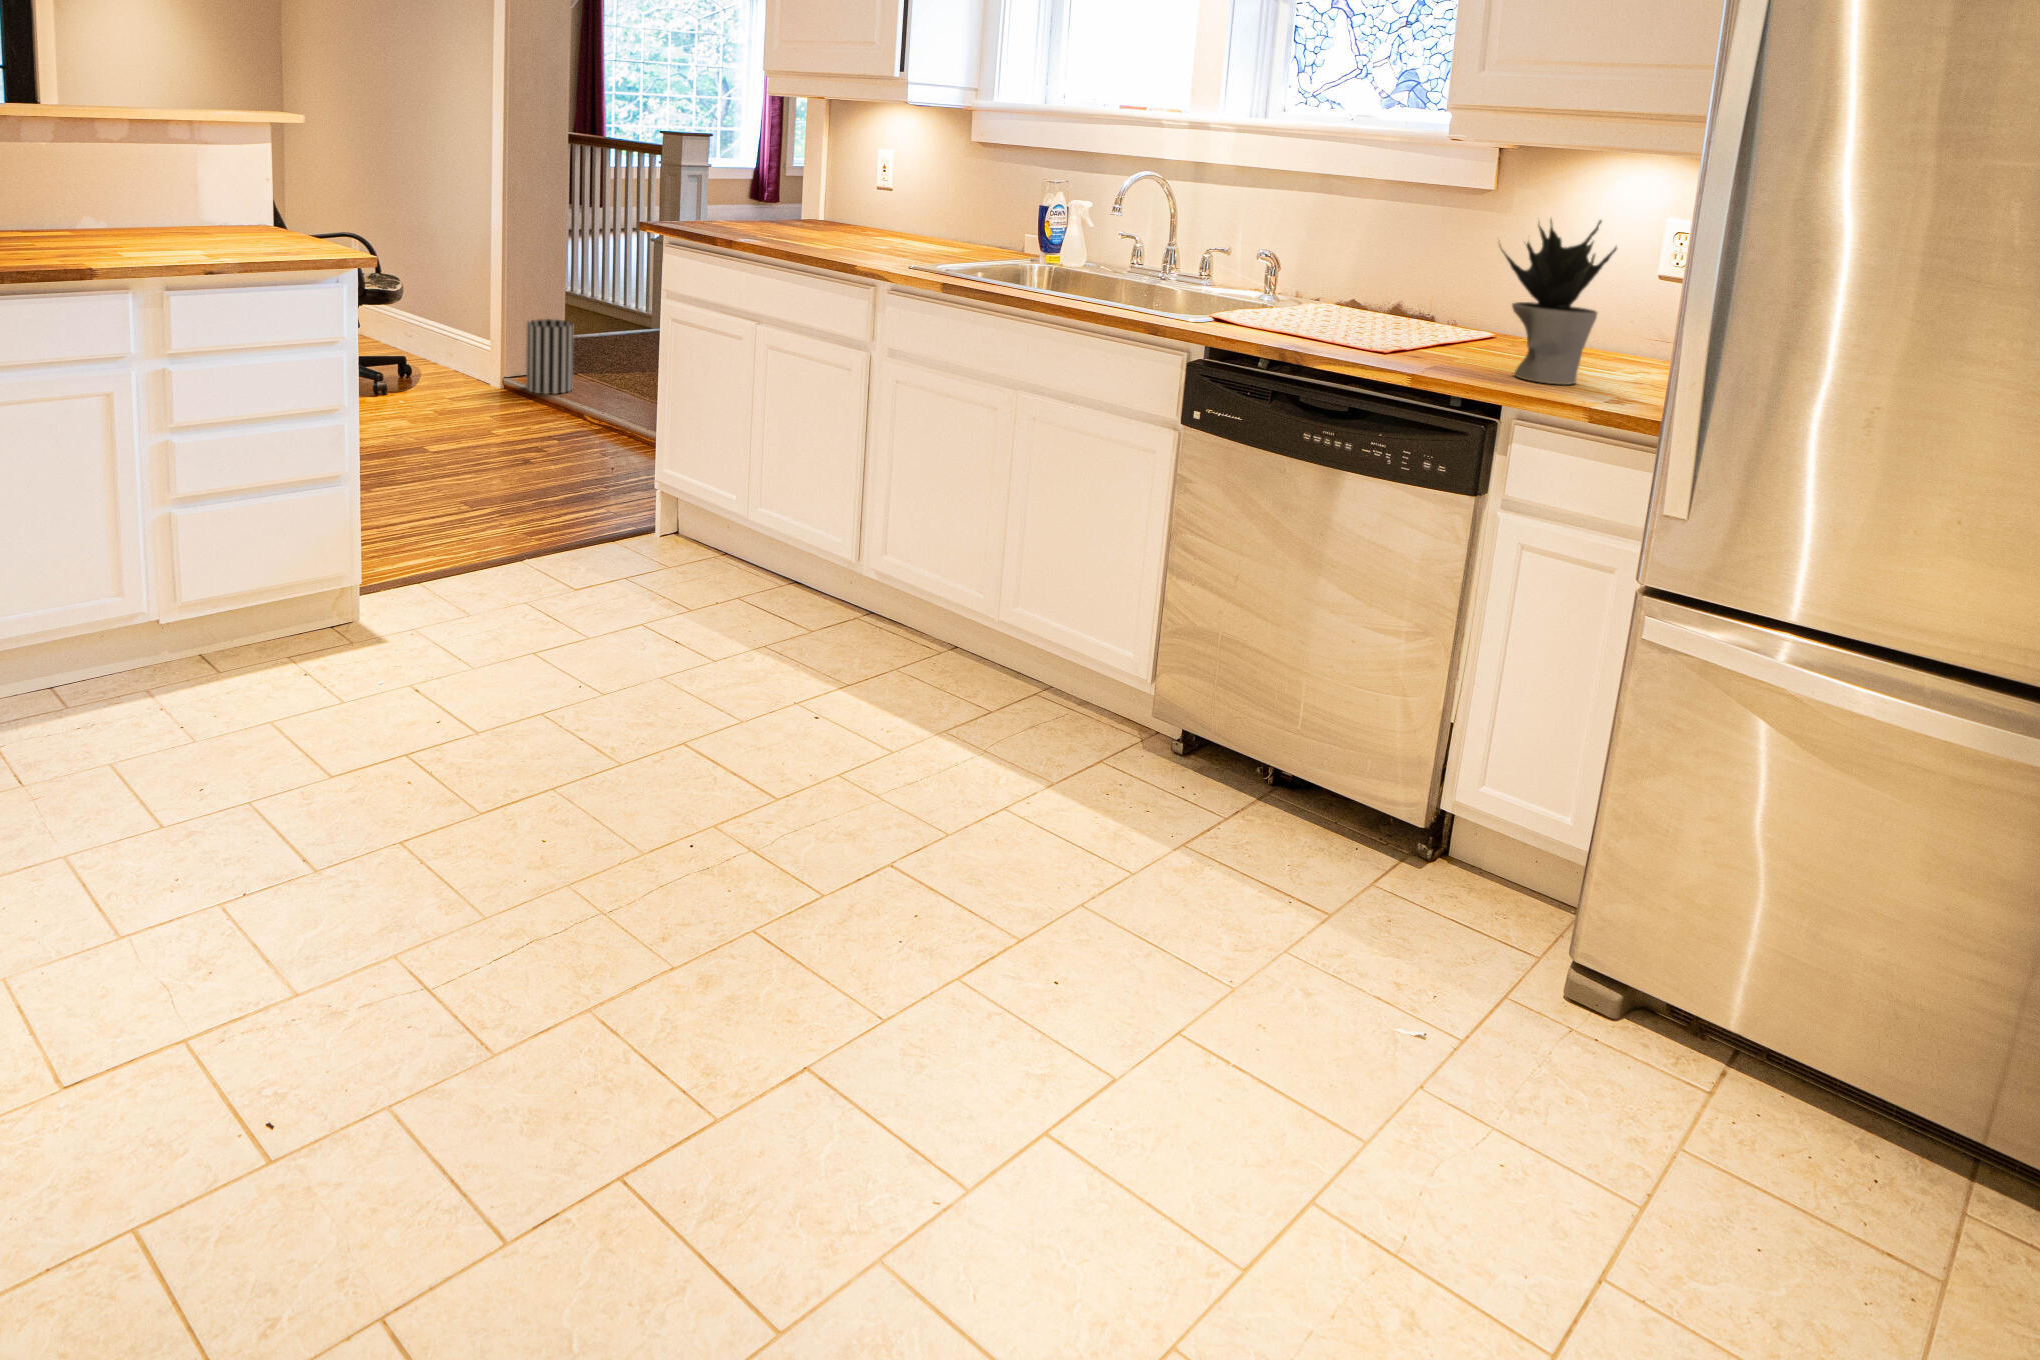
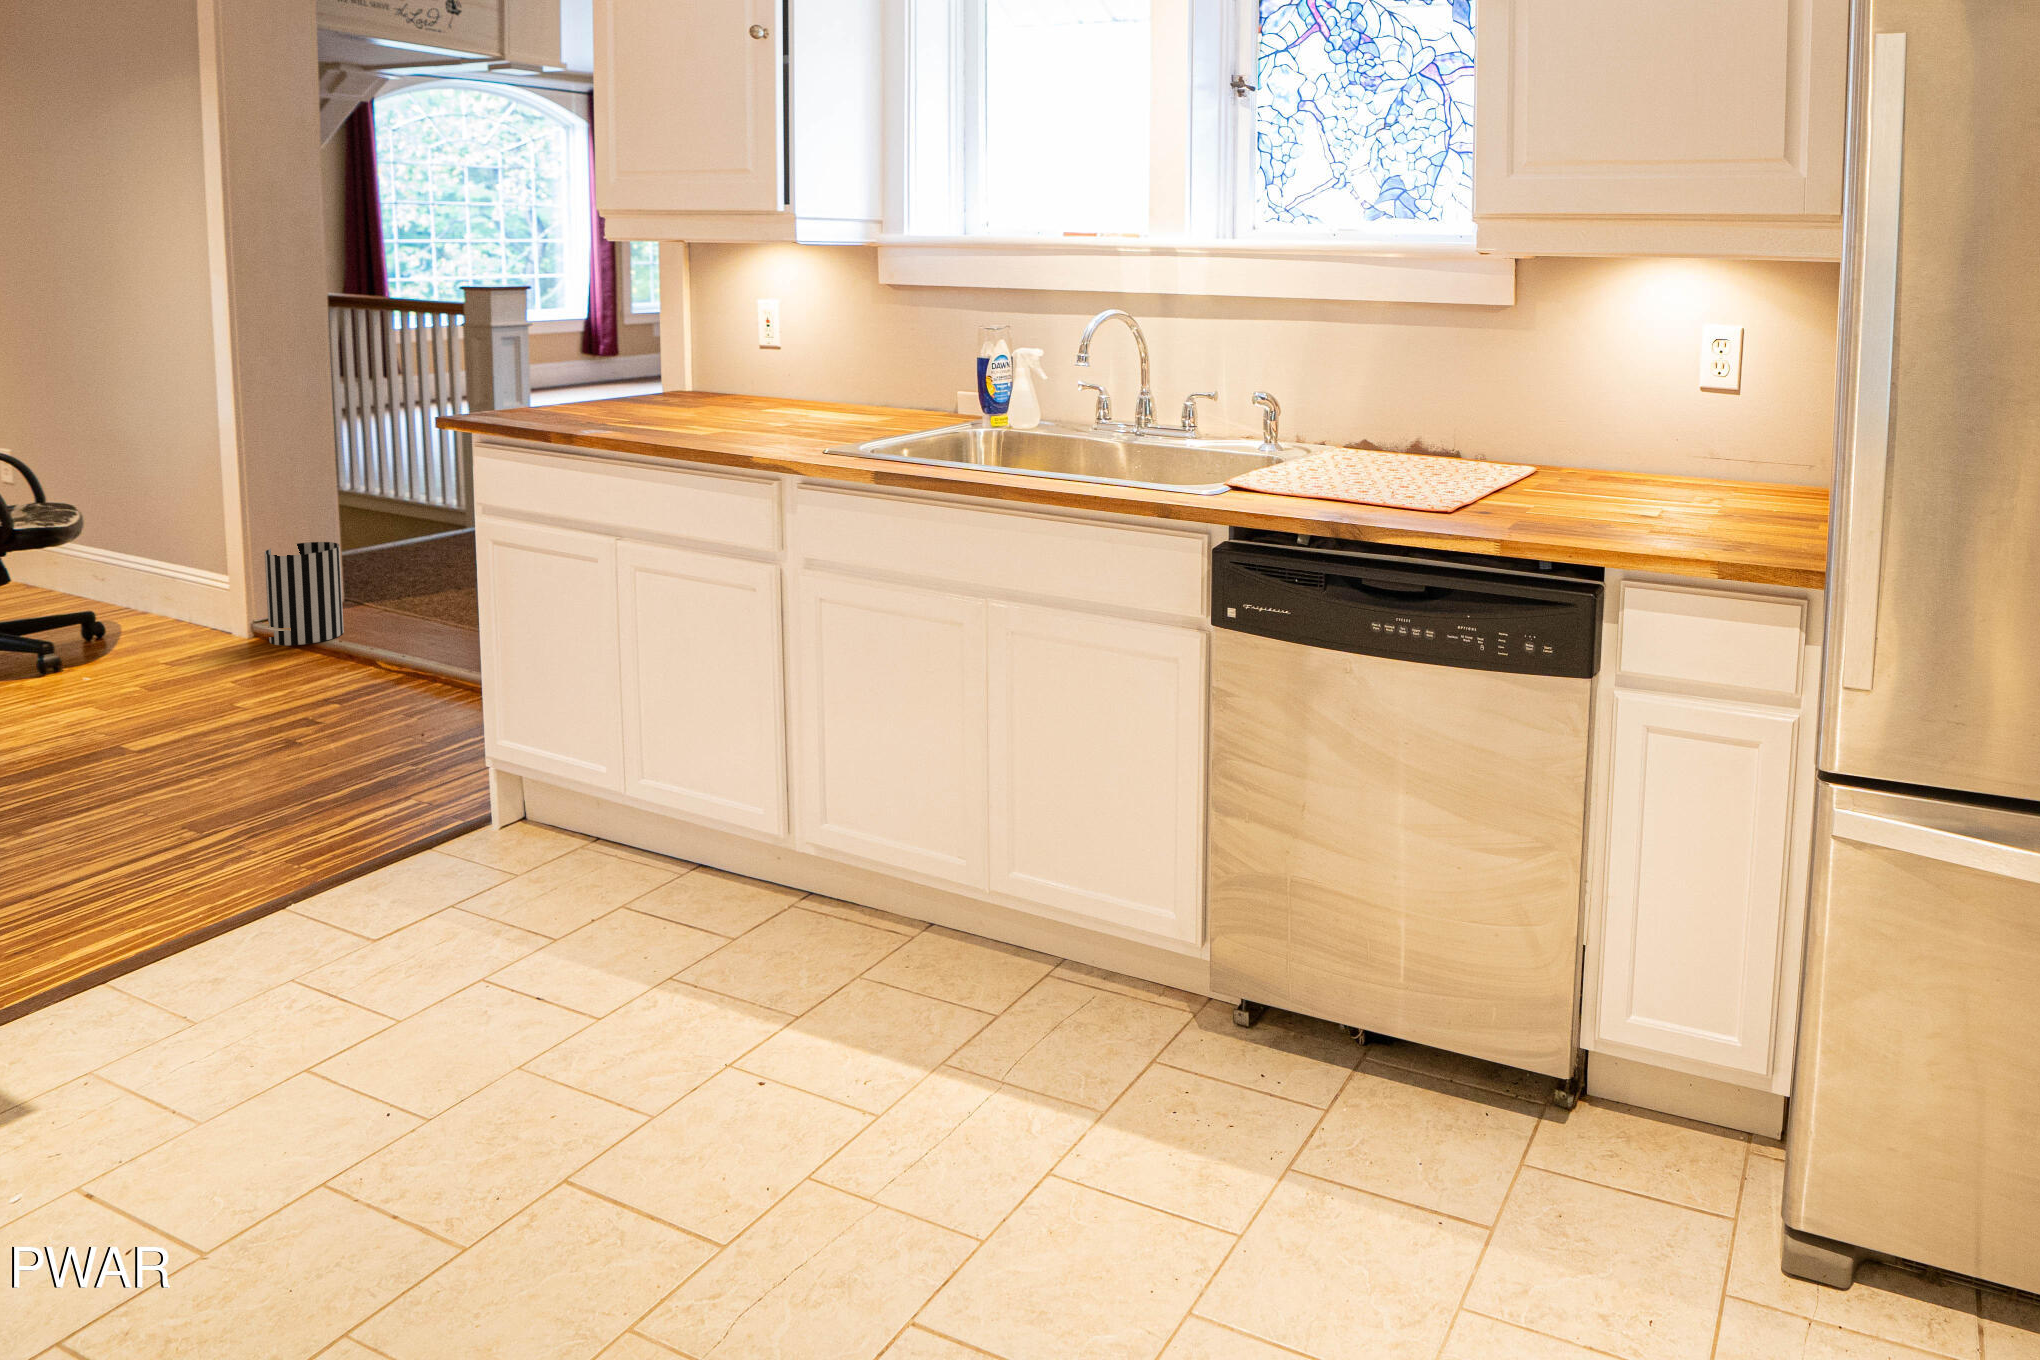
potted plant: present [1501,220,1617,384] -> none [1562,335,1689,528]

